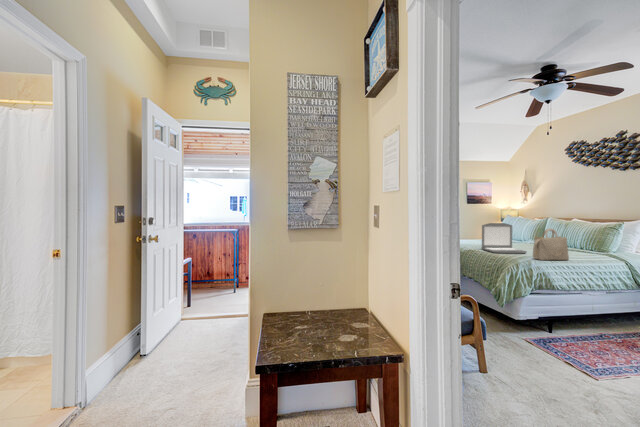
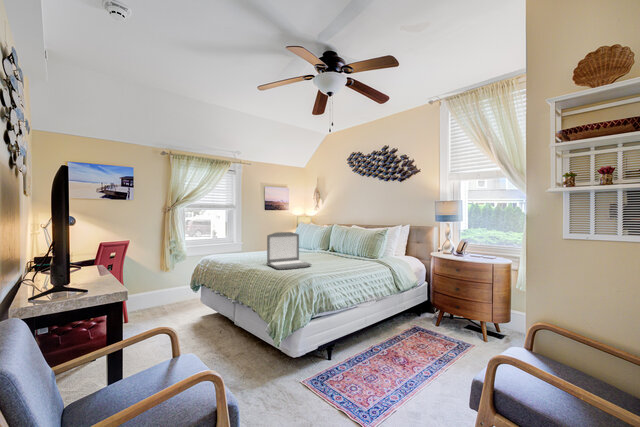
handbag: present [533,229,569,260] -> none [314,238,347,276]

